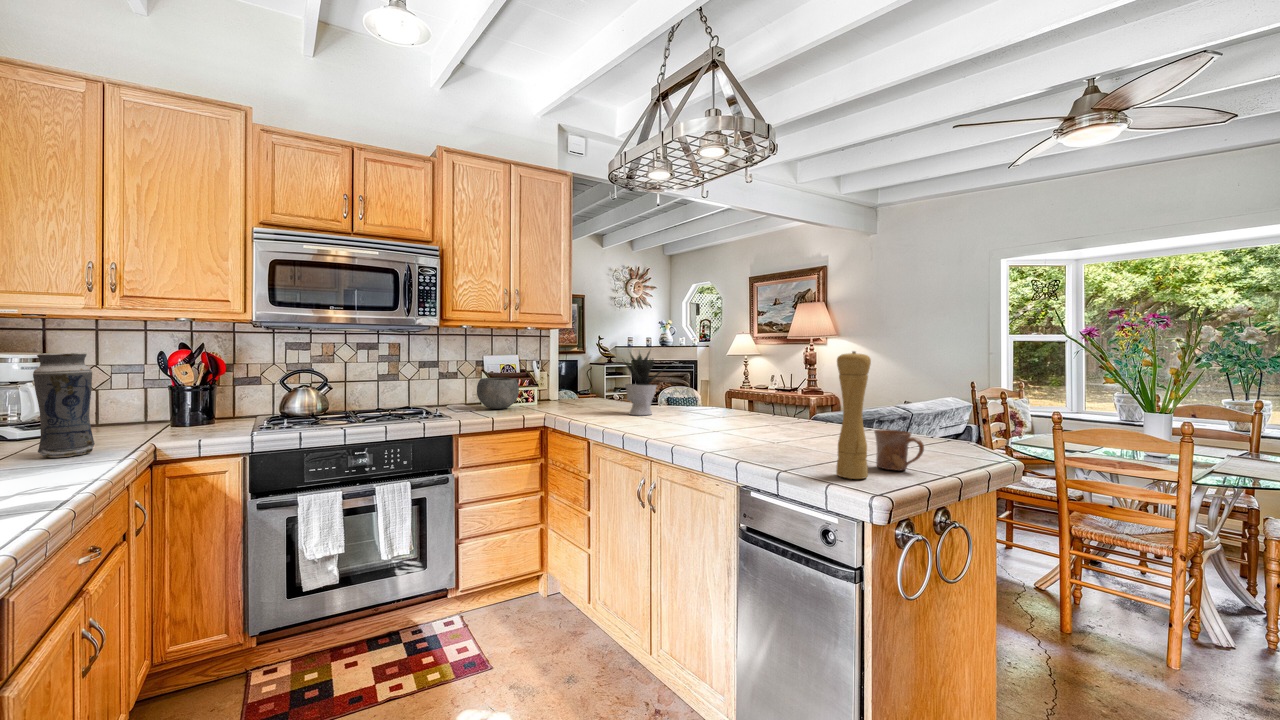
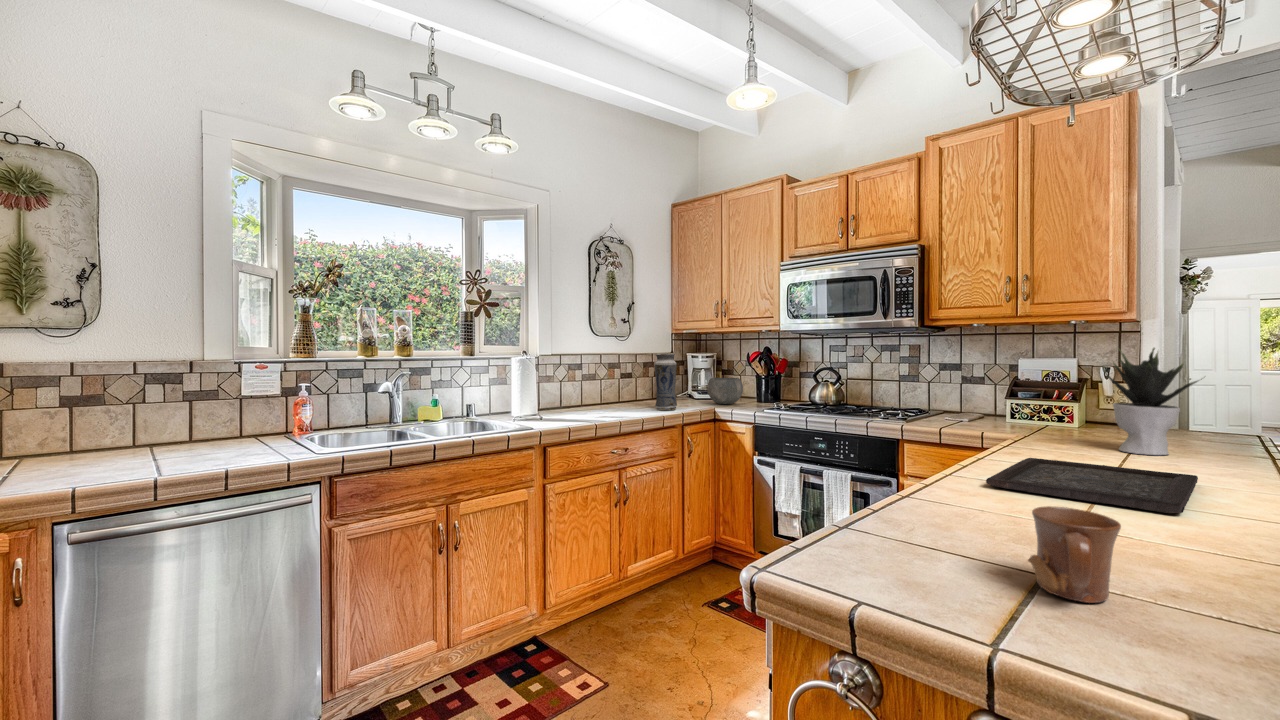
pepper mill: present [836,351,871,479] -> none [905,351,964,568]
bowl: present [477,378,519,409] -> present [707,378,743,404]
tray: none [650,419,775,443] -> present [986,458,1198,513]

